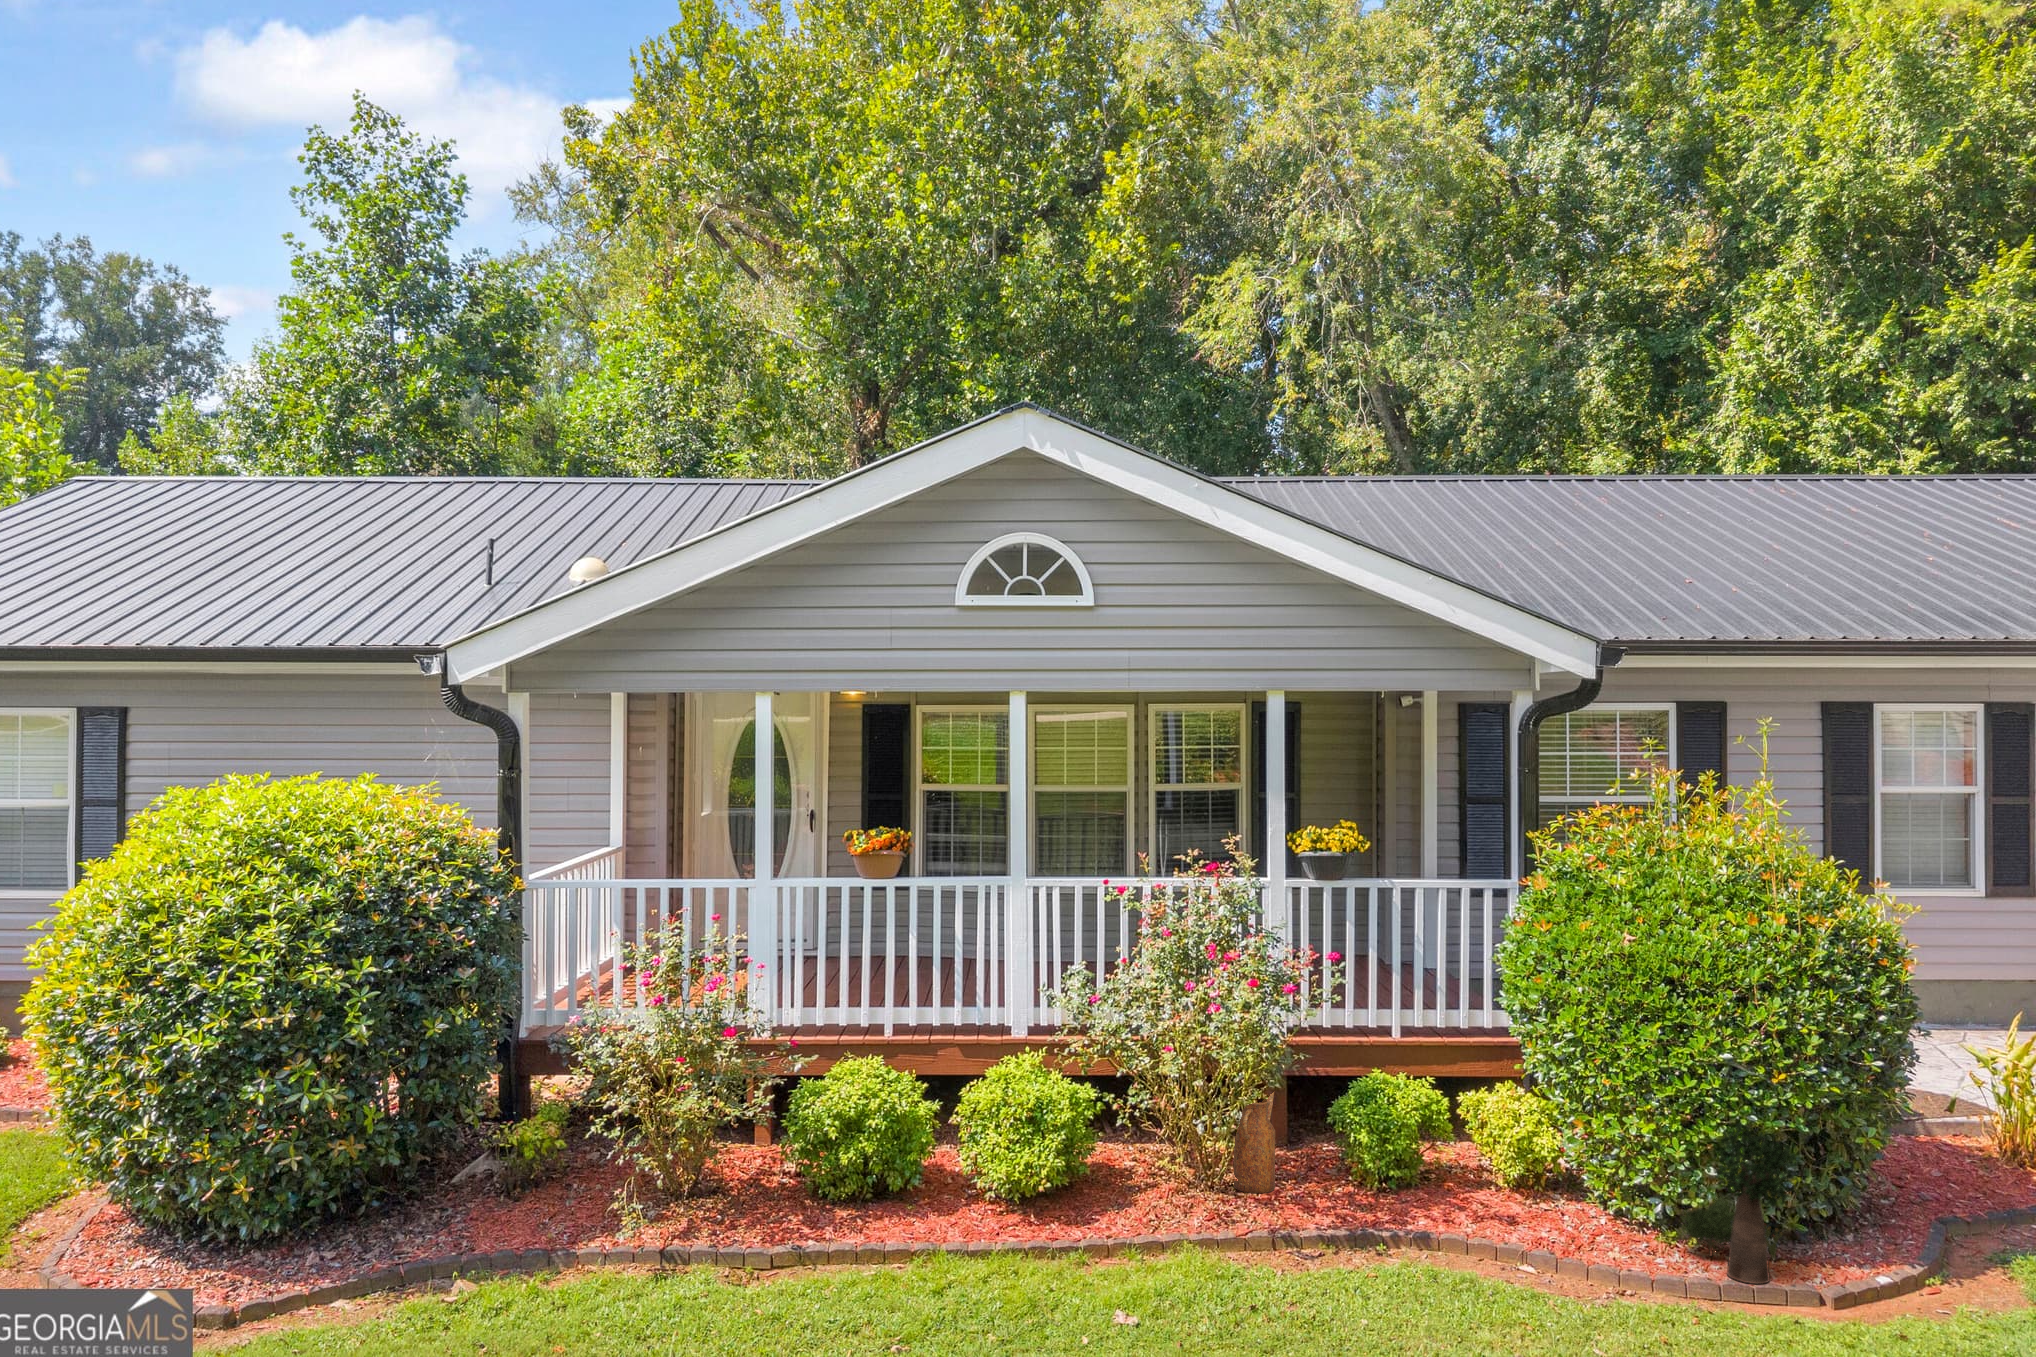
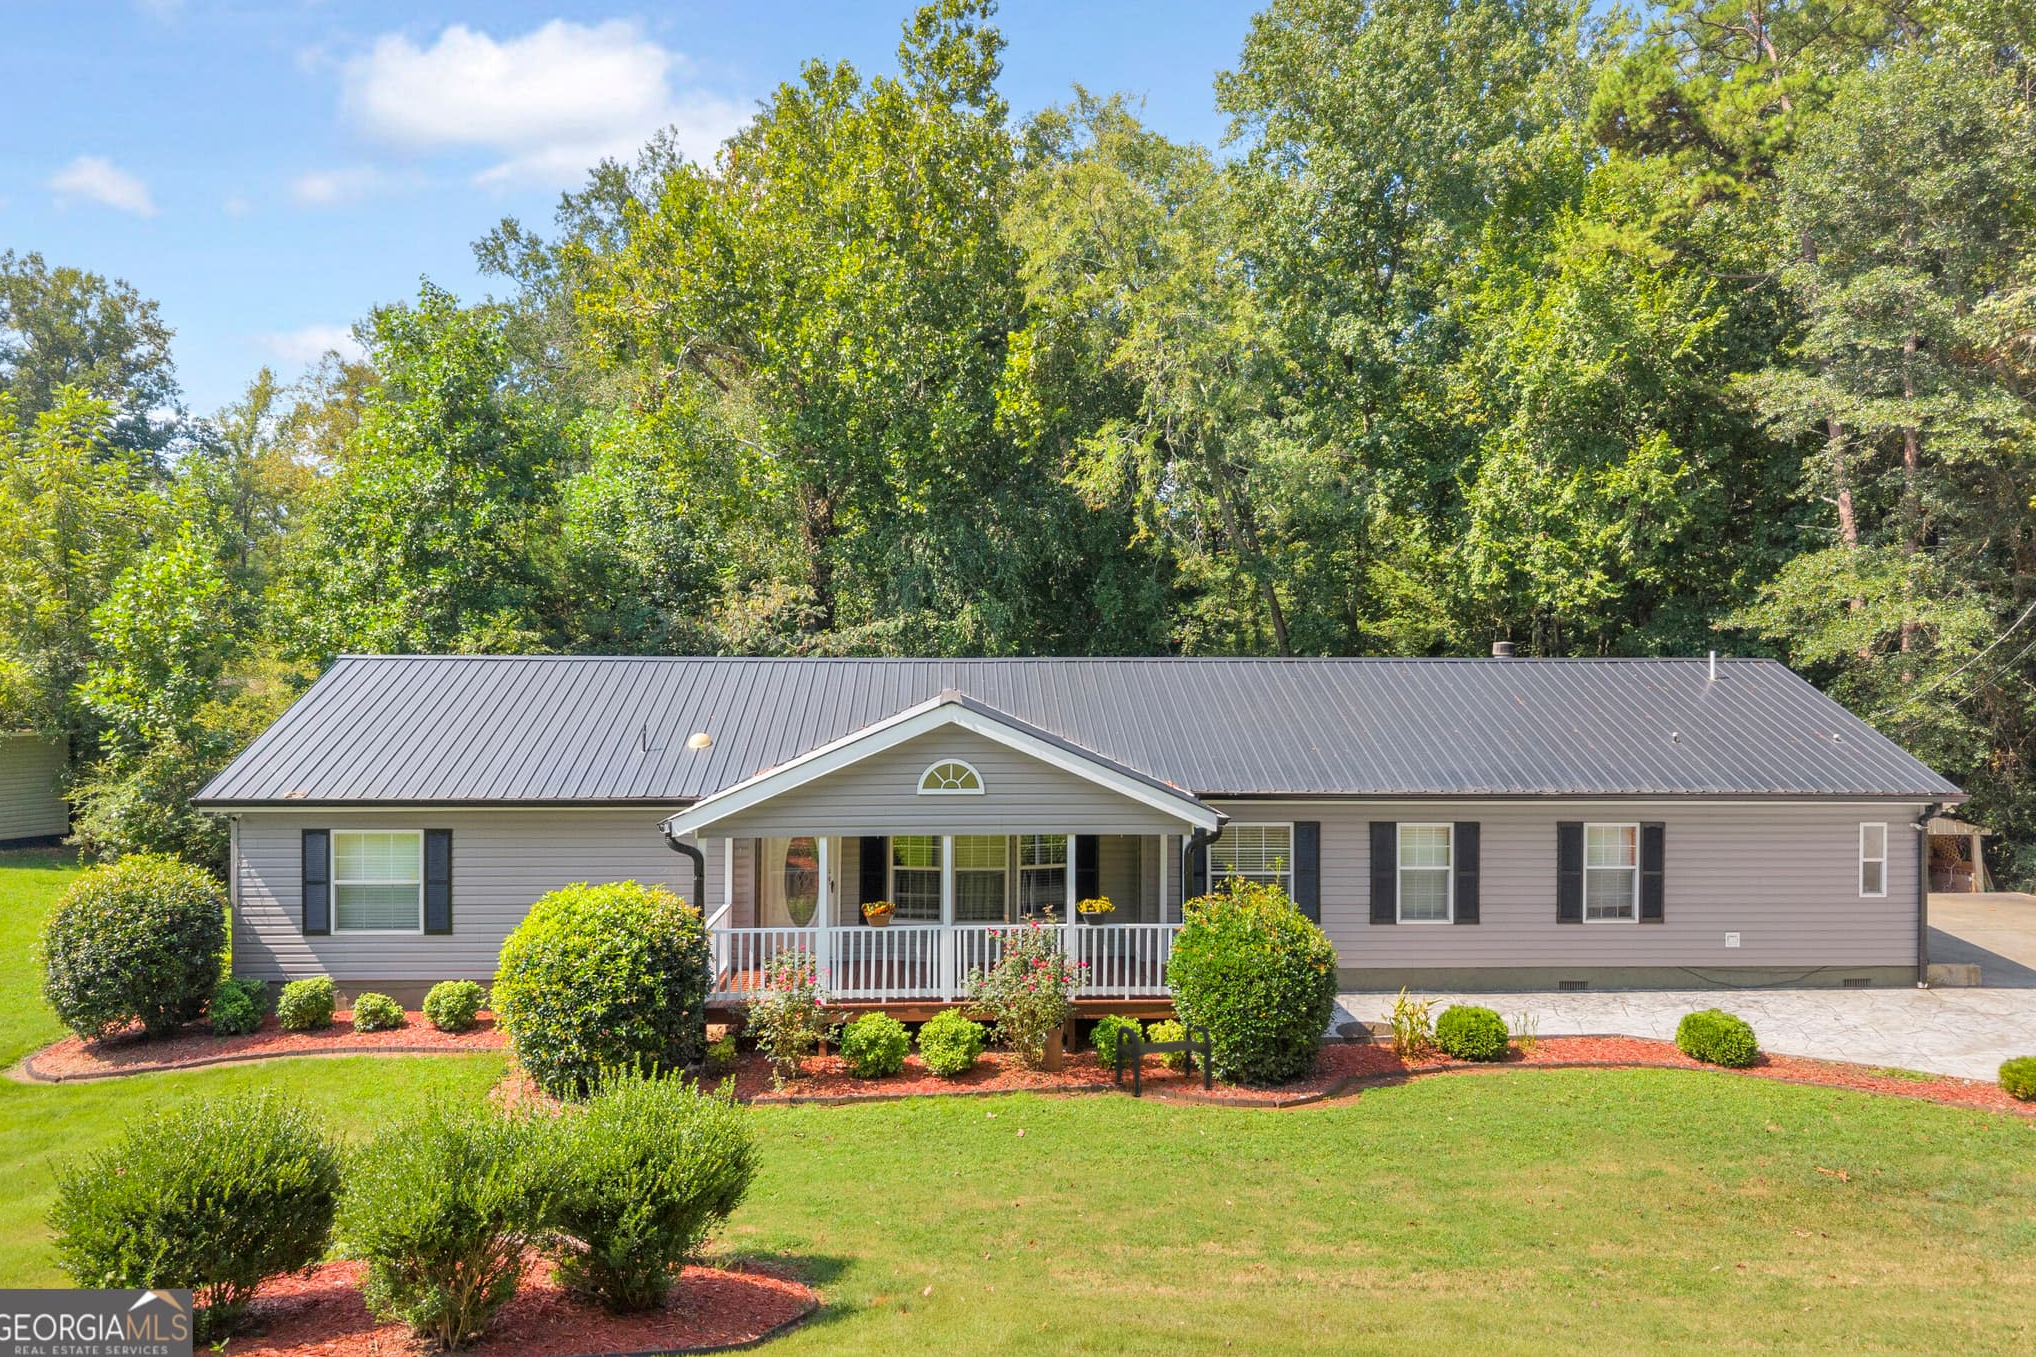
bench: none [1407,1086,1641,1266] -> present [1116,1024,1212,1096]
potted plant: present [1682,1123,1799,1284] -> none [1227,1032,1270,1101]

